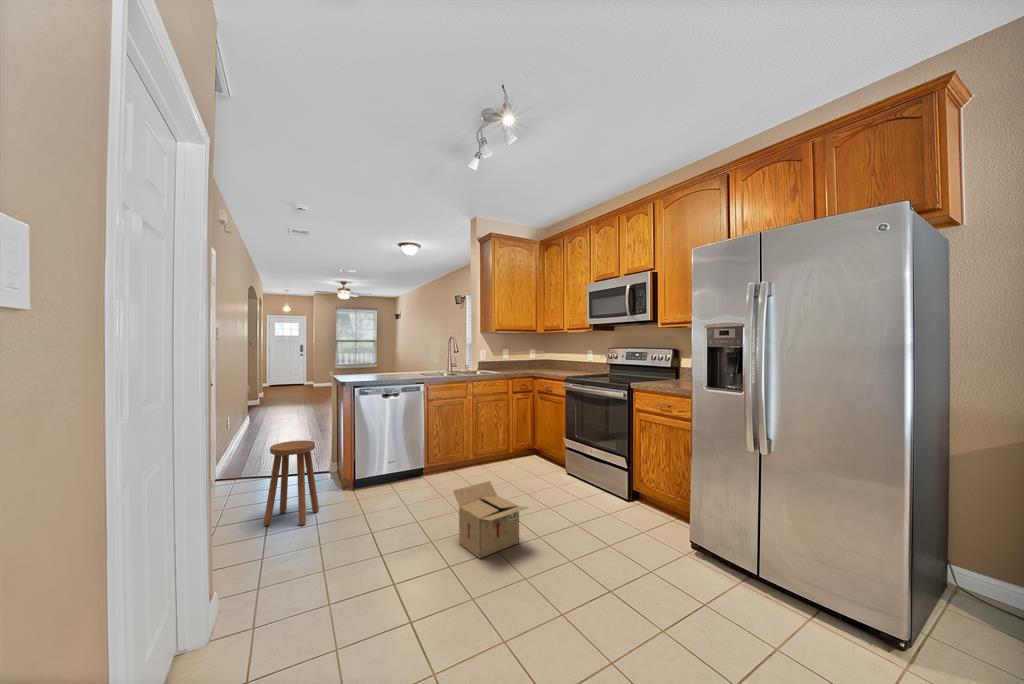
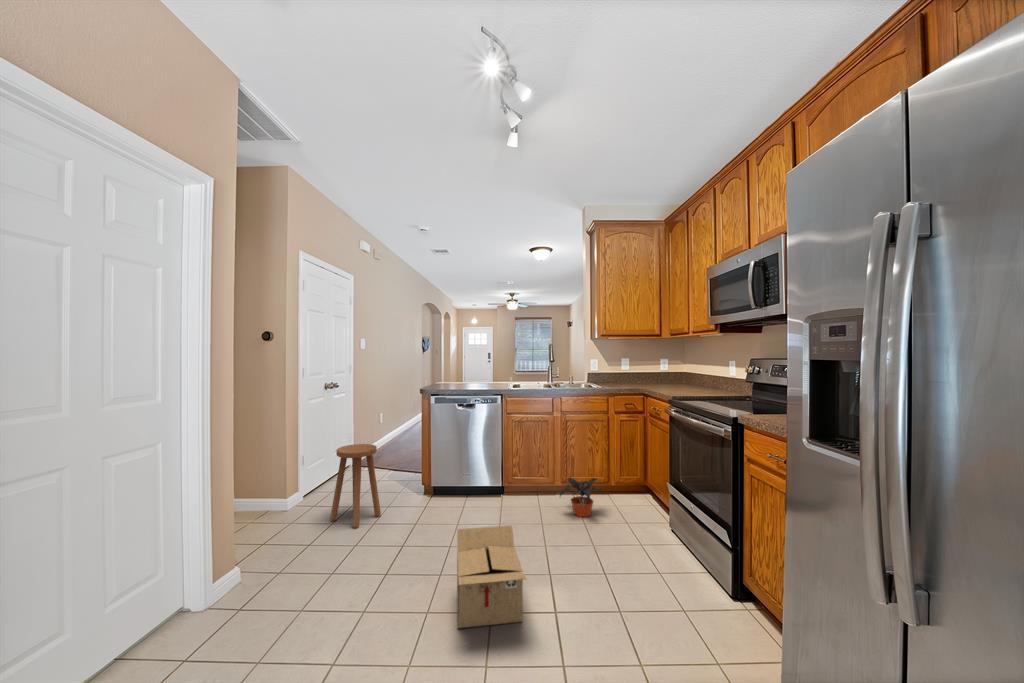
potted plant: none [481,446,516,477] -> present [560,478,602,517]

